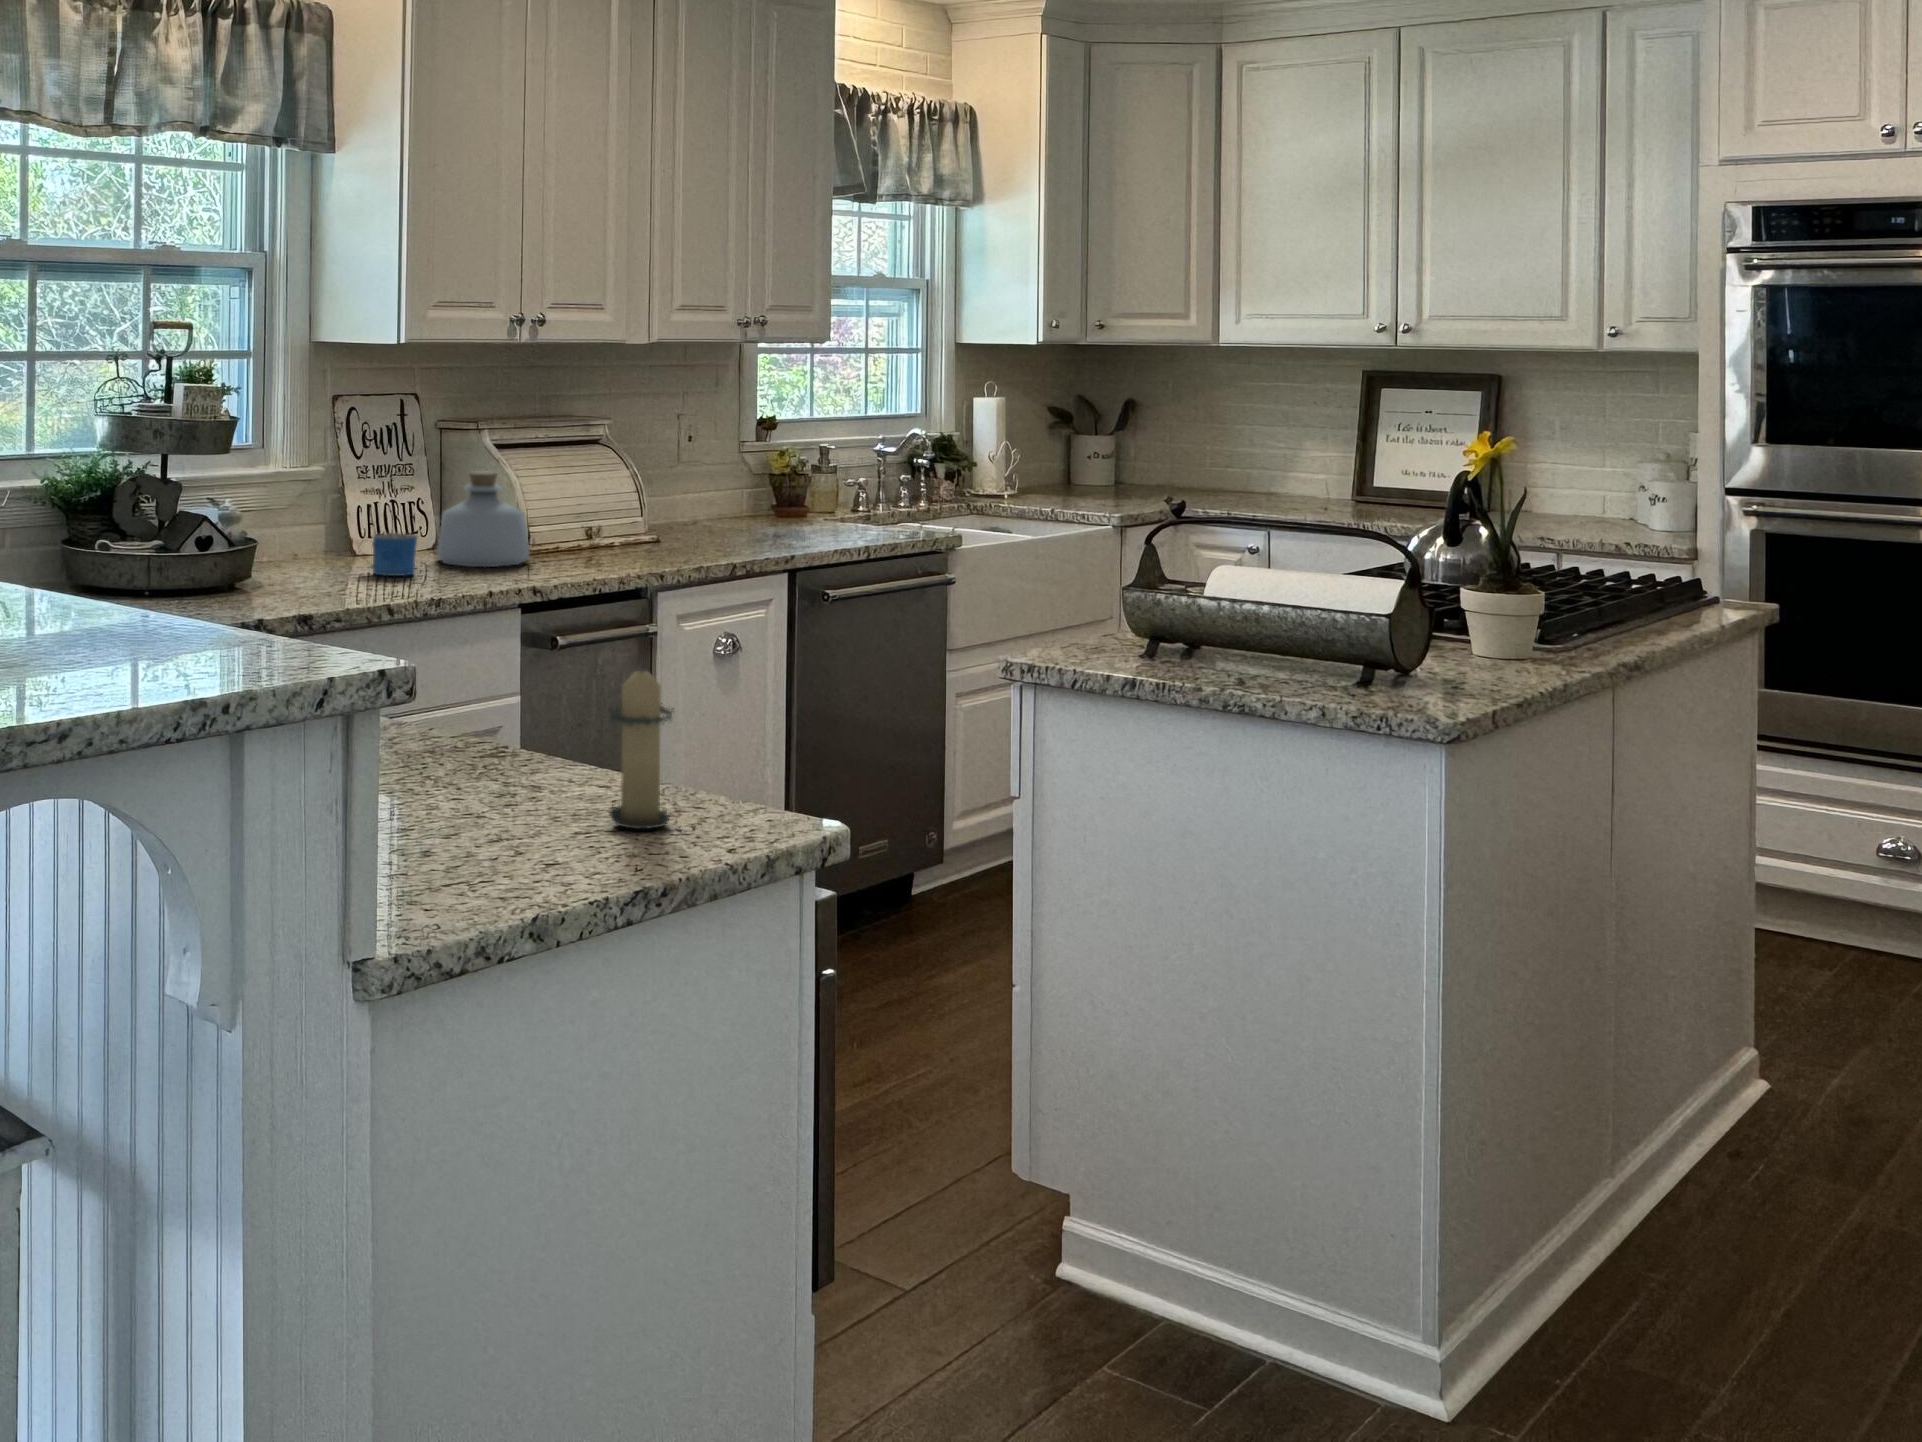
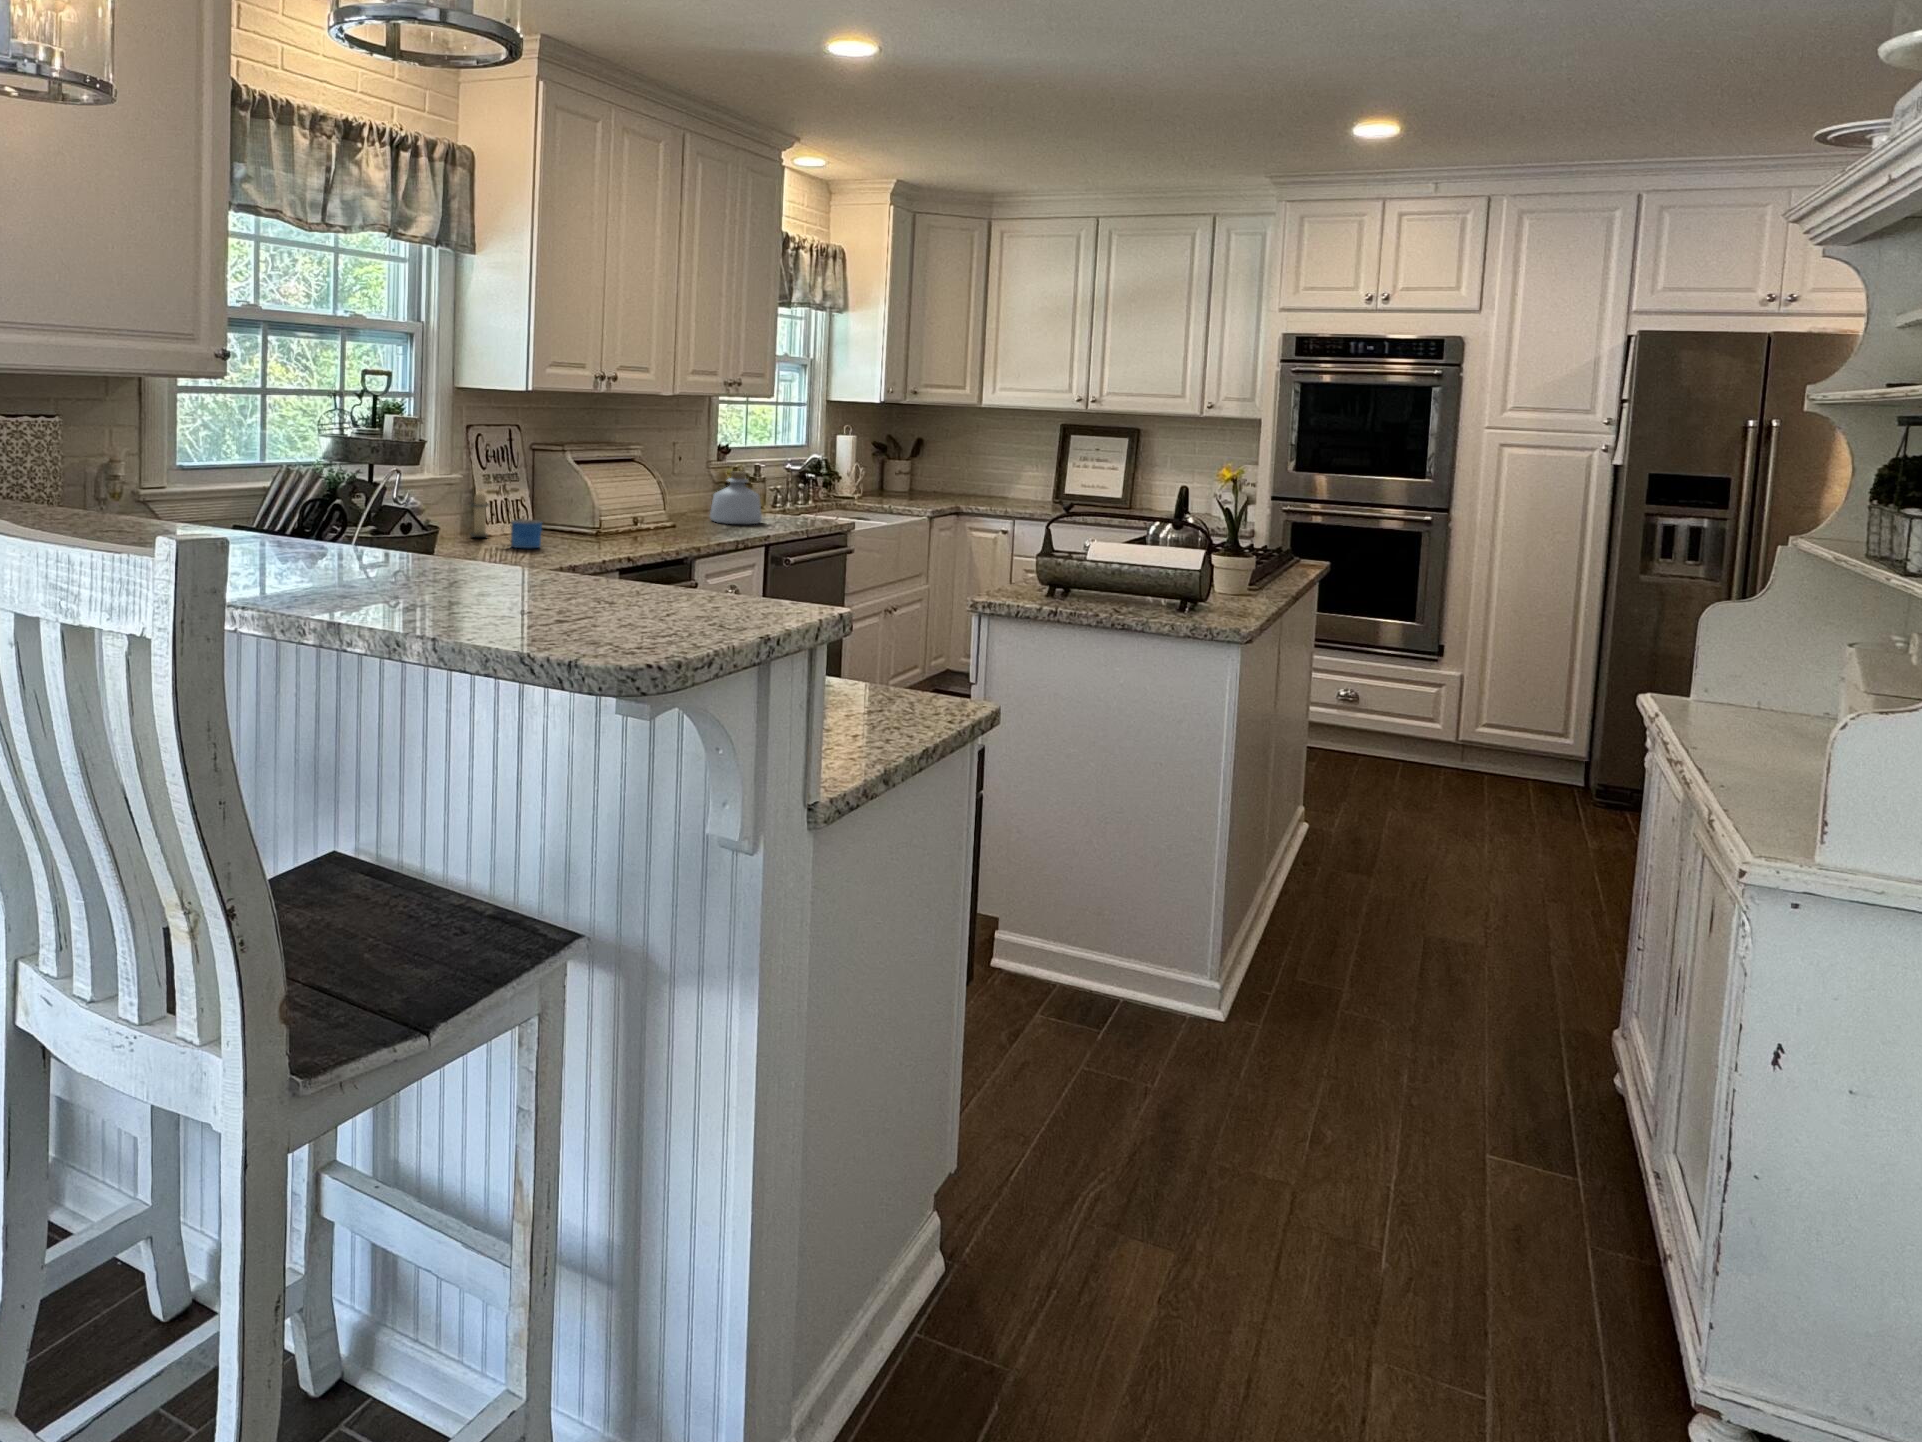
bottle: present [437,471,530,567] -> present [710,471,762,524]
candle: present [609,666,674,829] -> present [470,492,489,537]

